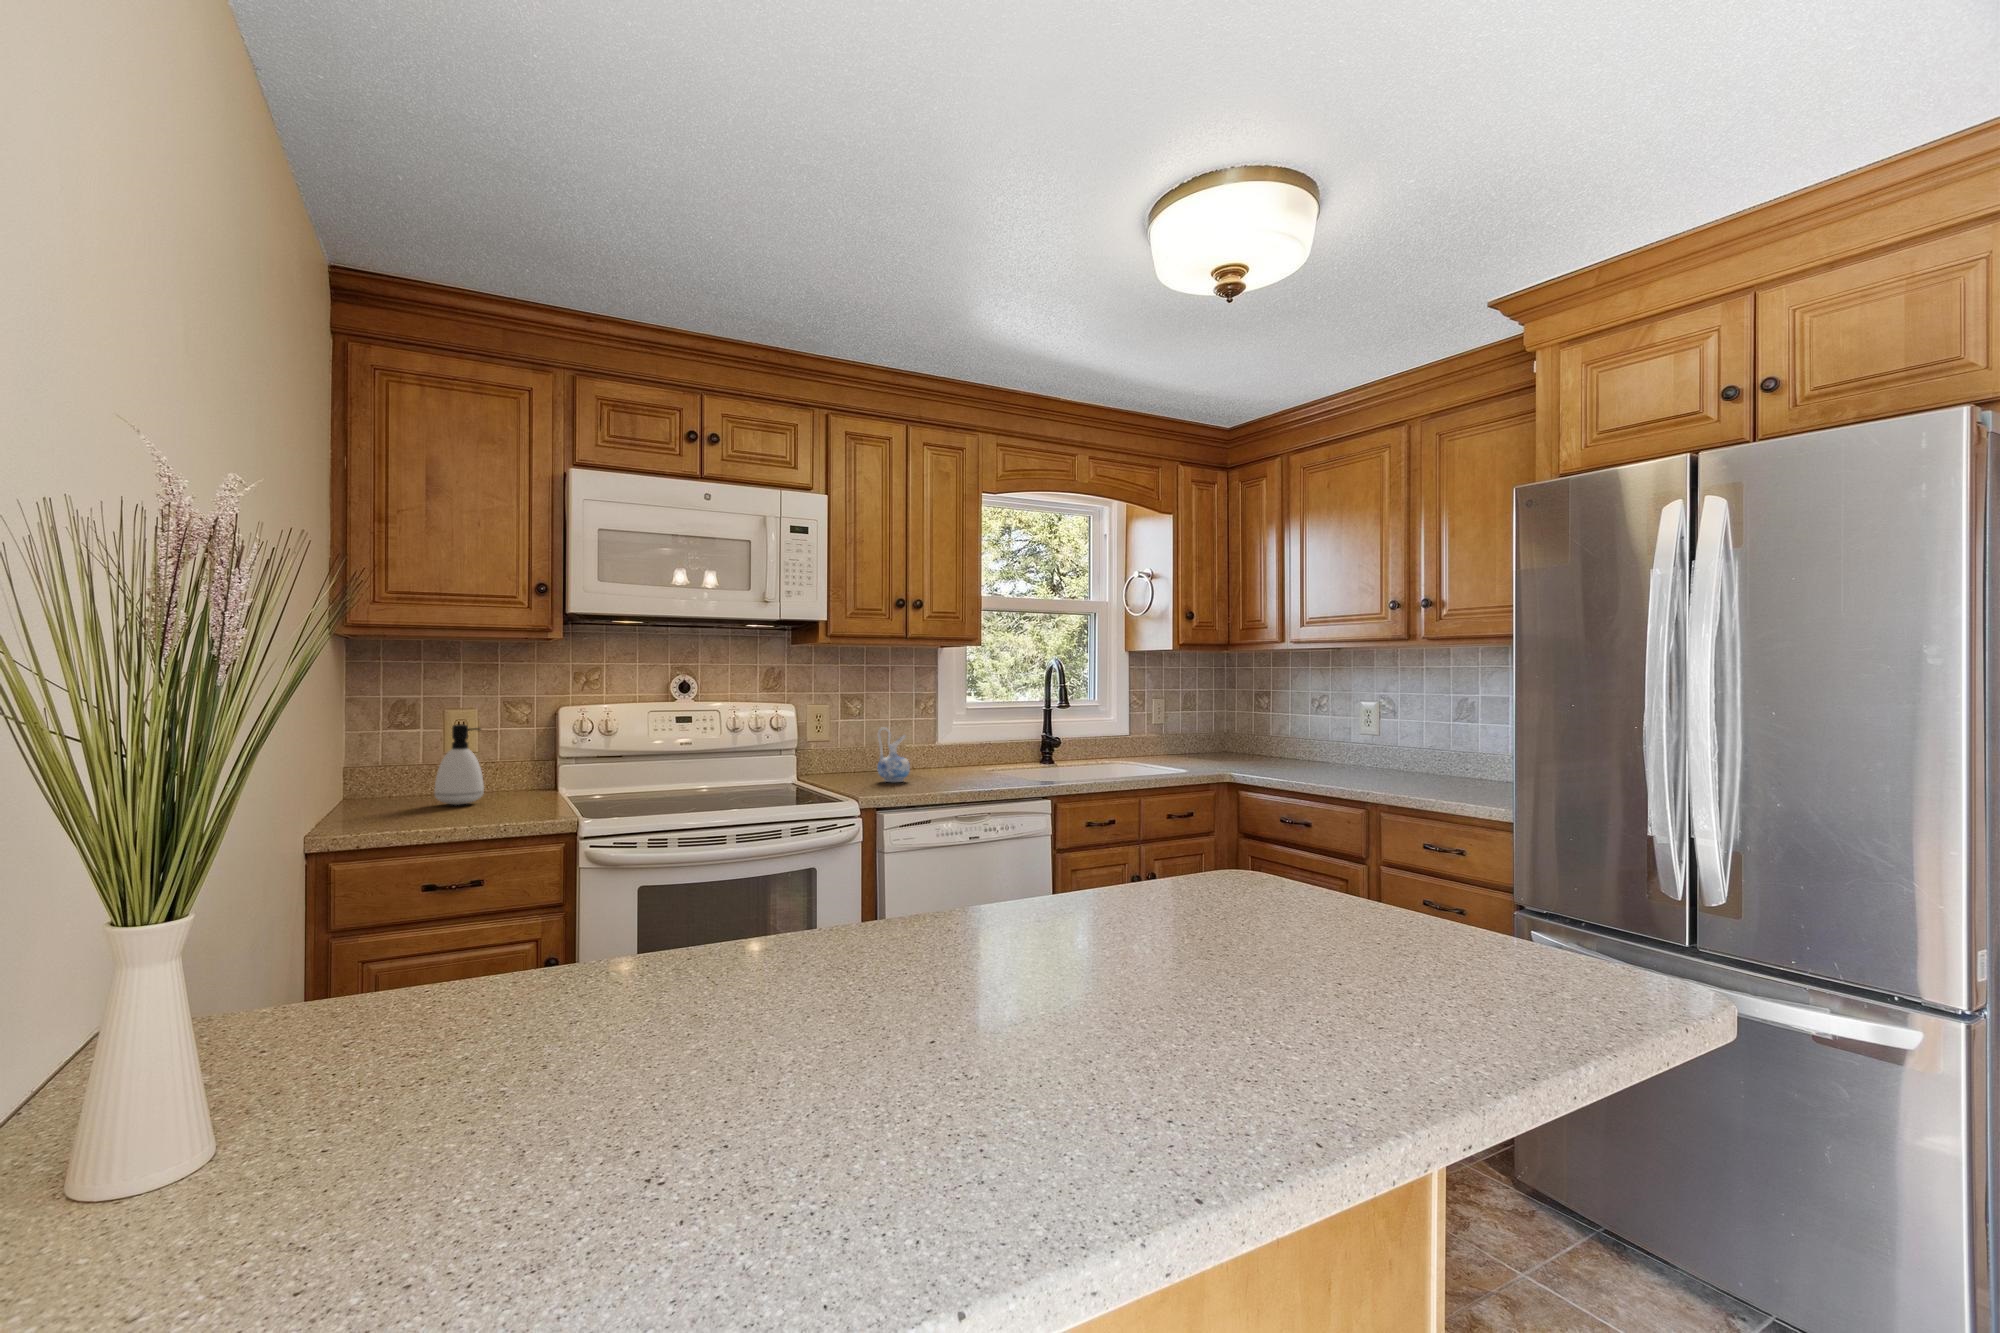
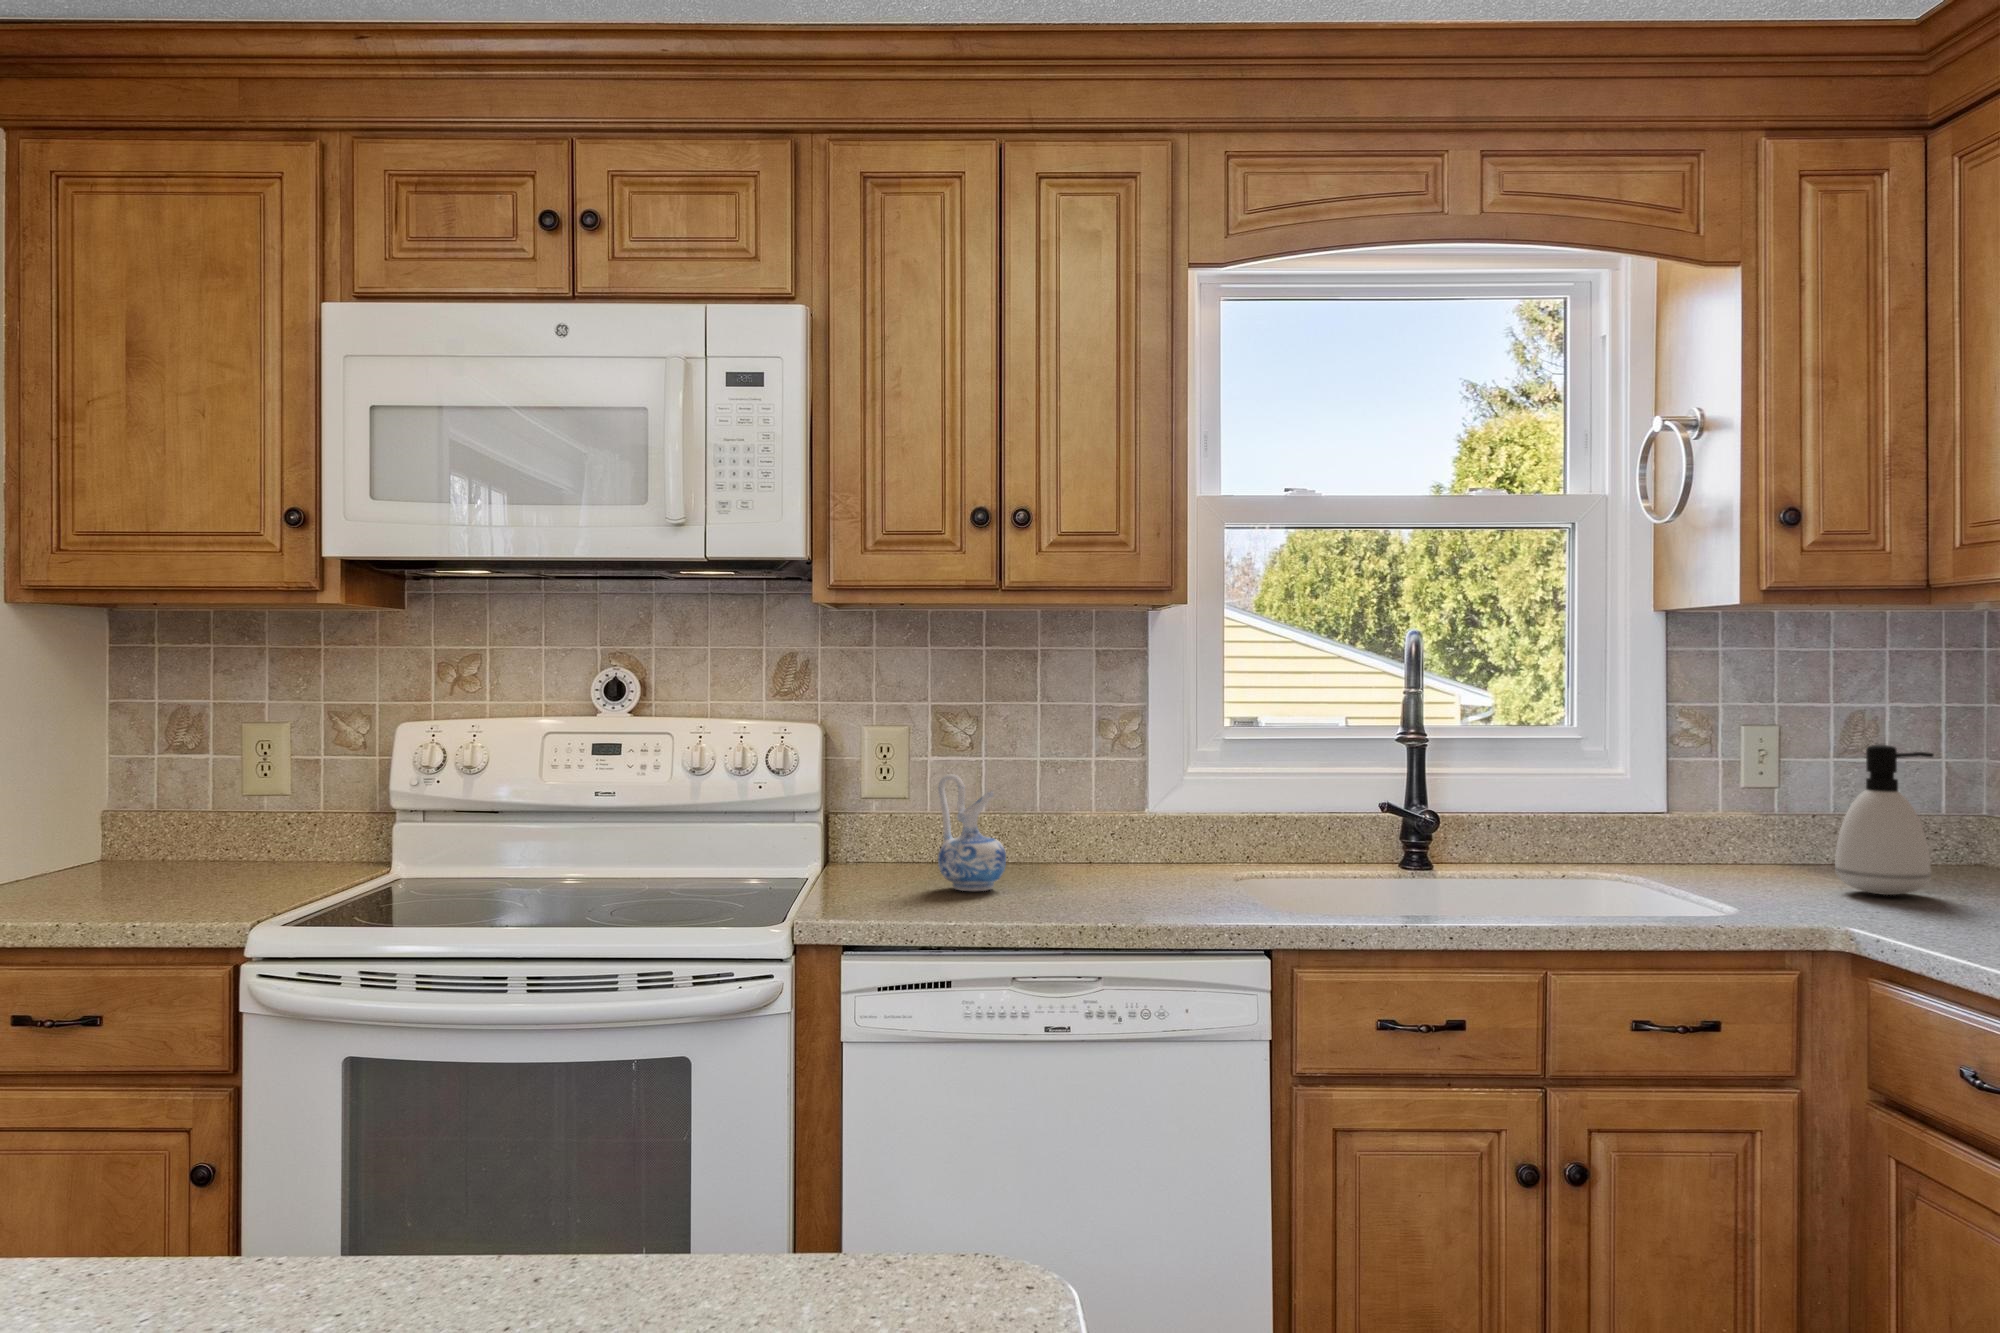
soap dispenser: present [435,724,484,805] -> present [1835,745,1933,895]

